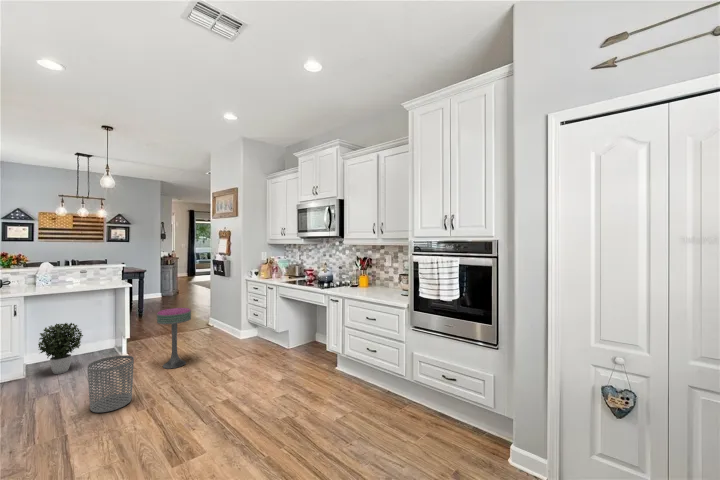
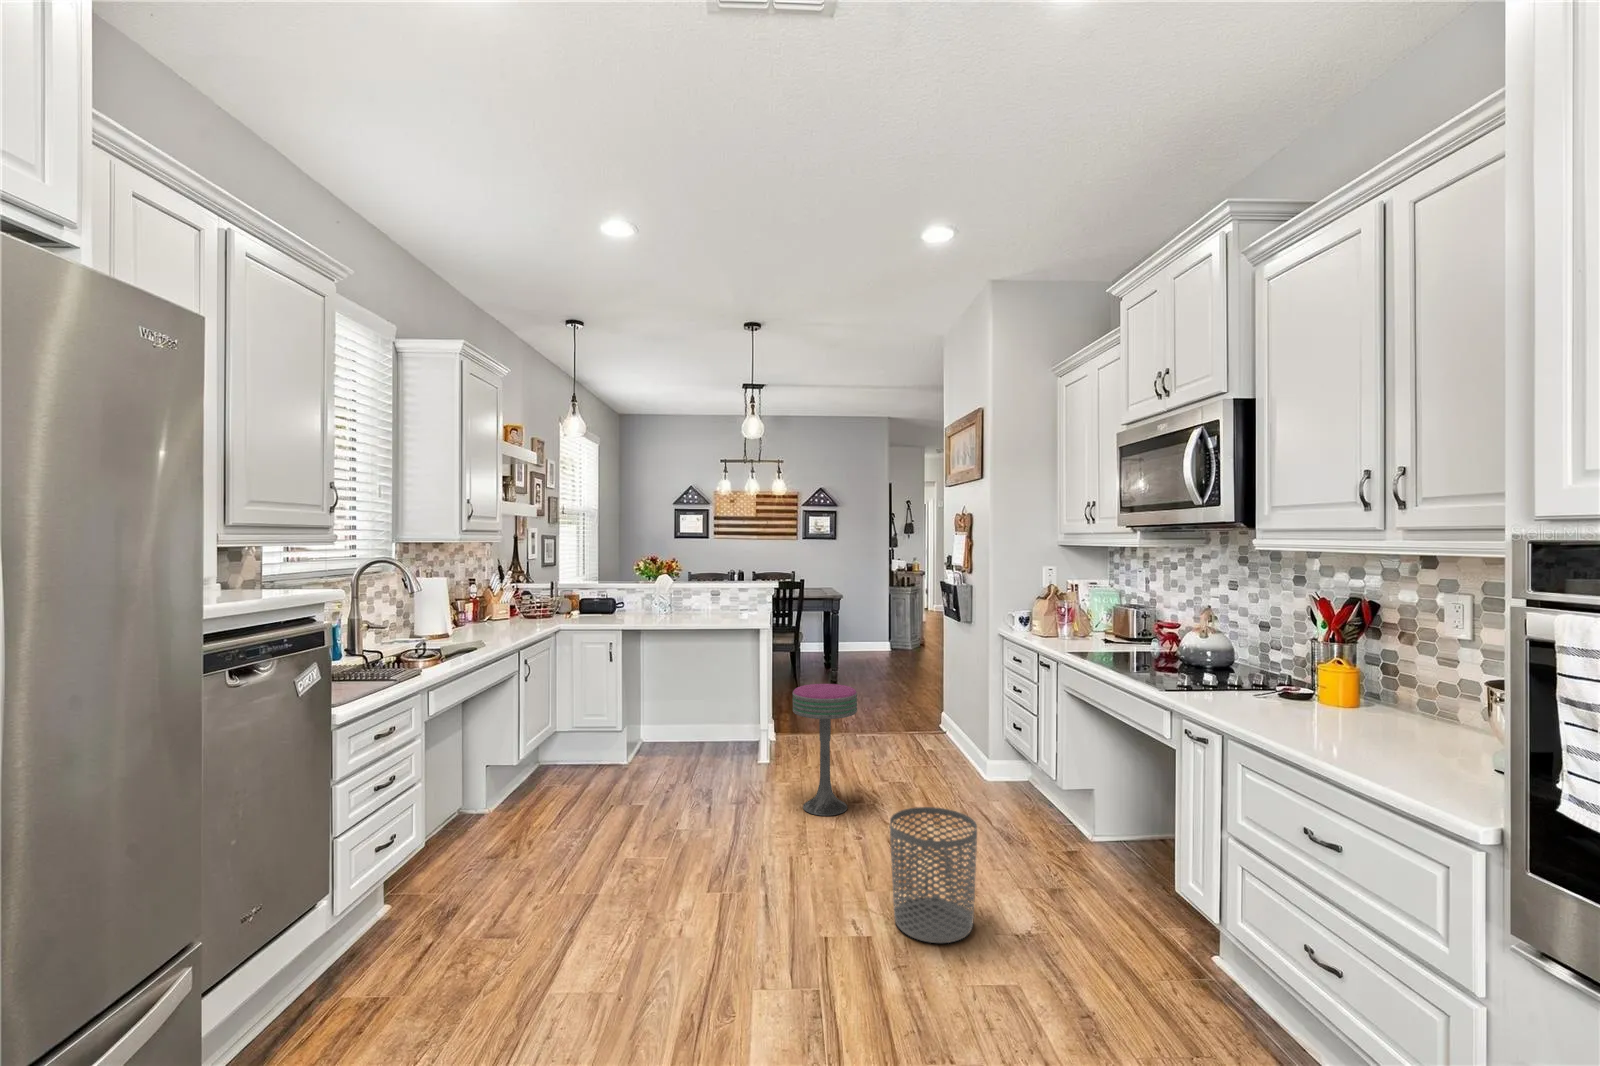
potted plant: present [38,323,83,374] -> none [635,682,698,772]
waste bin: present [87,355,134,413] -> present [890,807,977,943]

